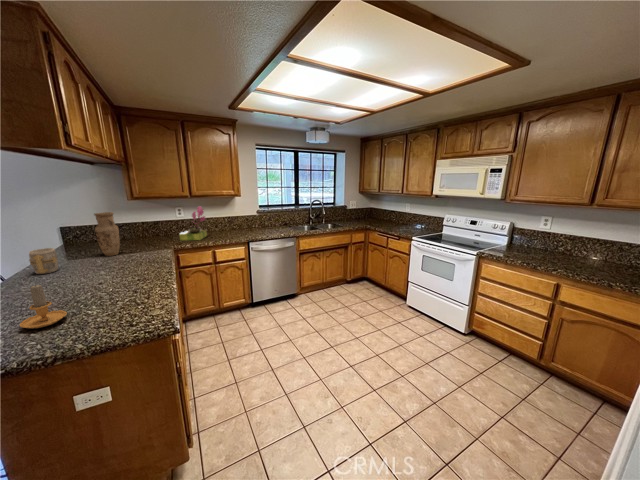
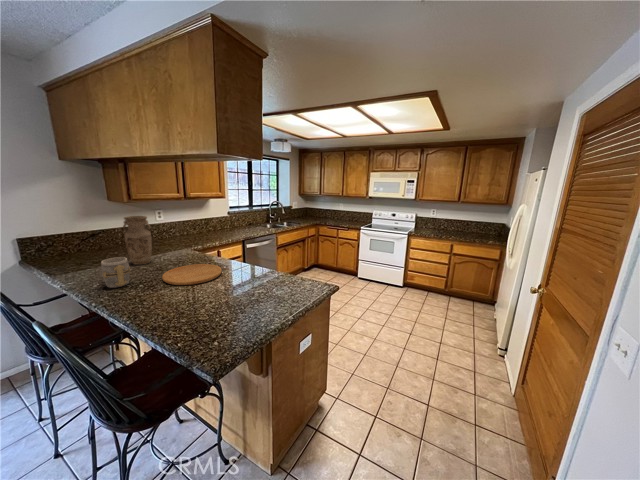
flower arrangement: present [179,206,207,240] -> none [176,207,202,245]
cutting board: none [66,262,135,282] -> present [162,264,222,285]
candle: present [20,285,67,328] -> none [251,272,285,309]

